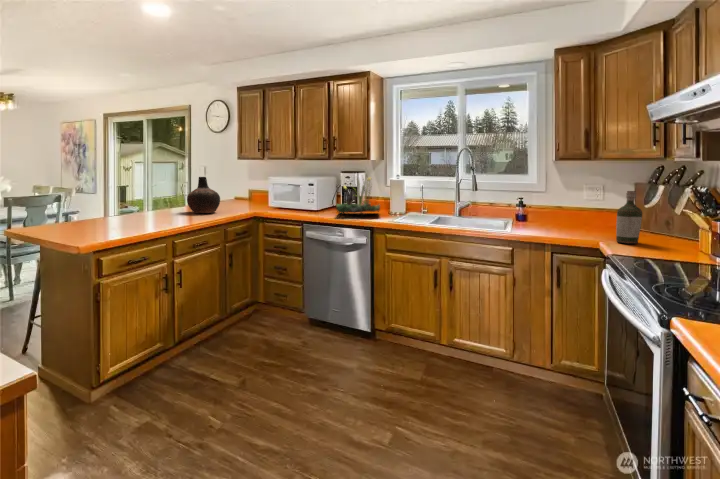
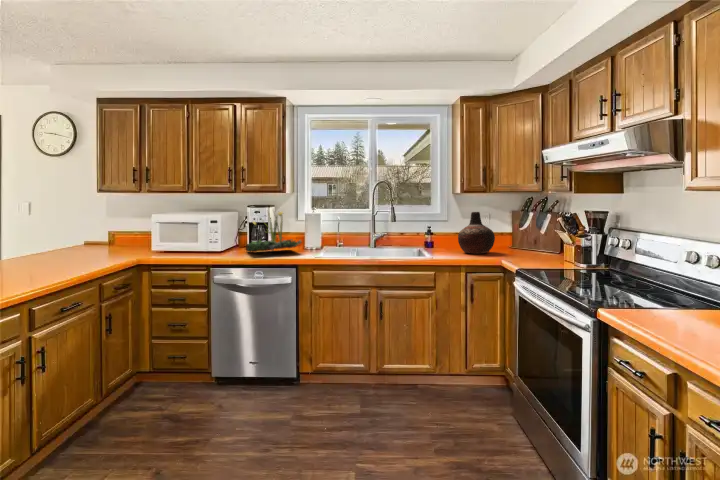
vase: present [187,177,220,213] -> present [458,212,495,254]
bottle: present [616,191,642,244] -> none [532,215,555,260]

